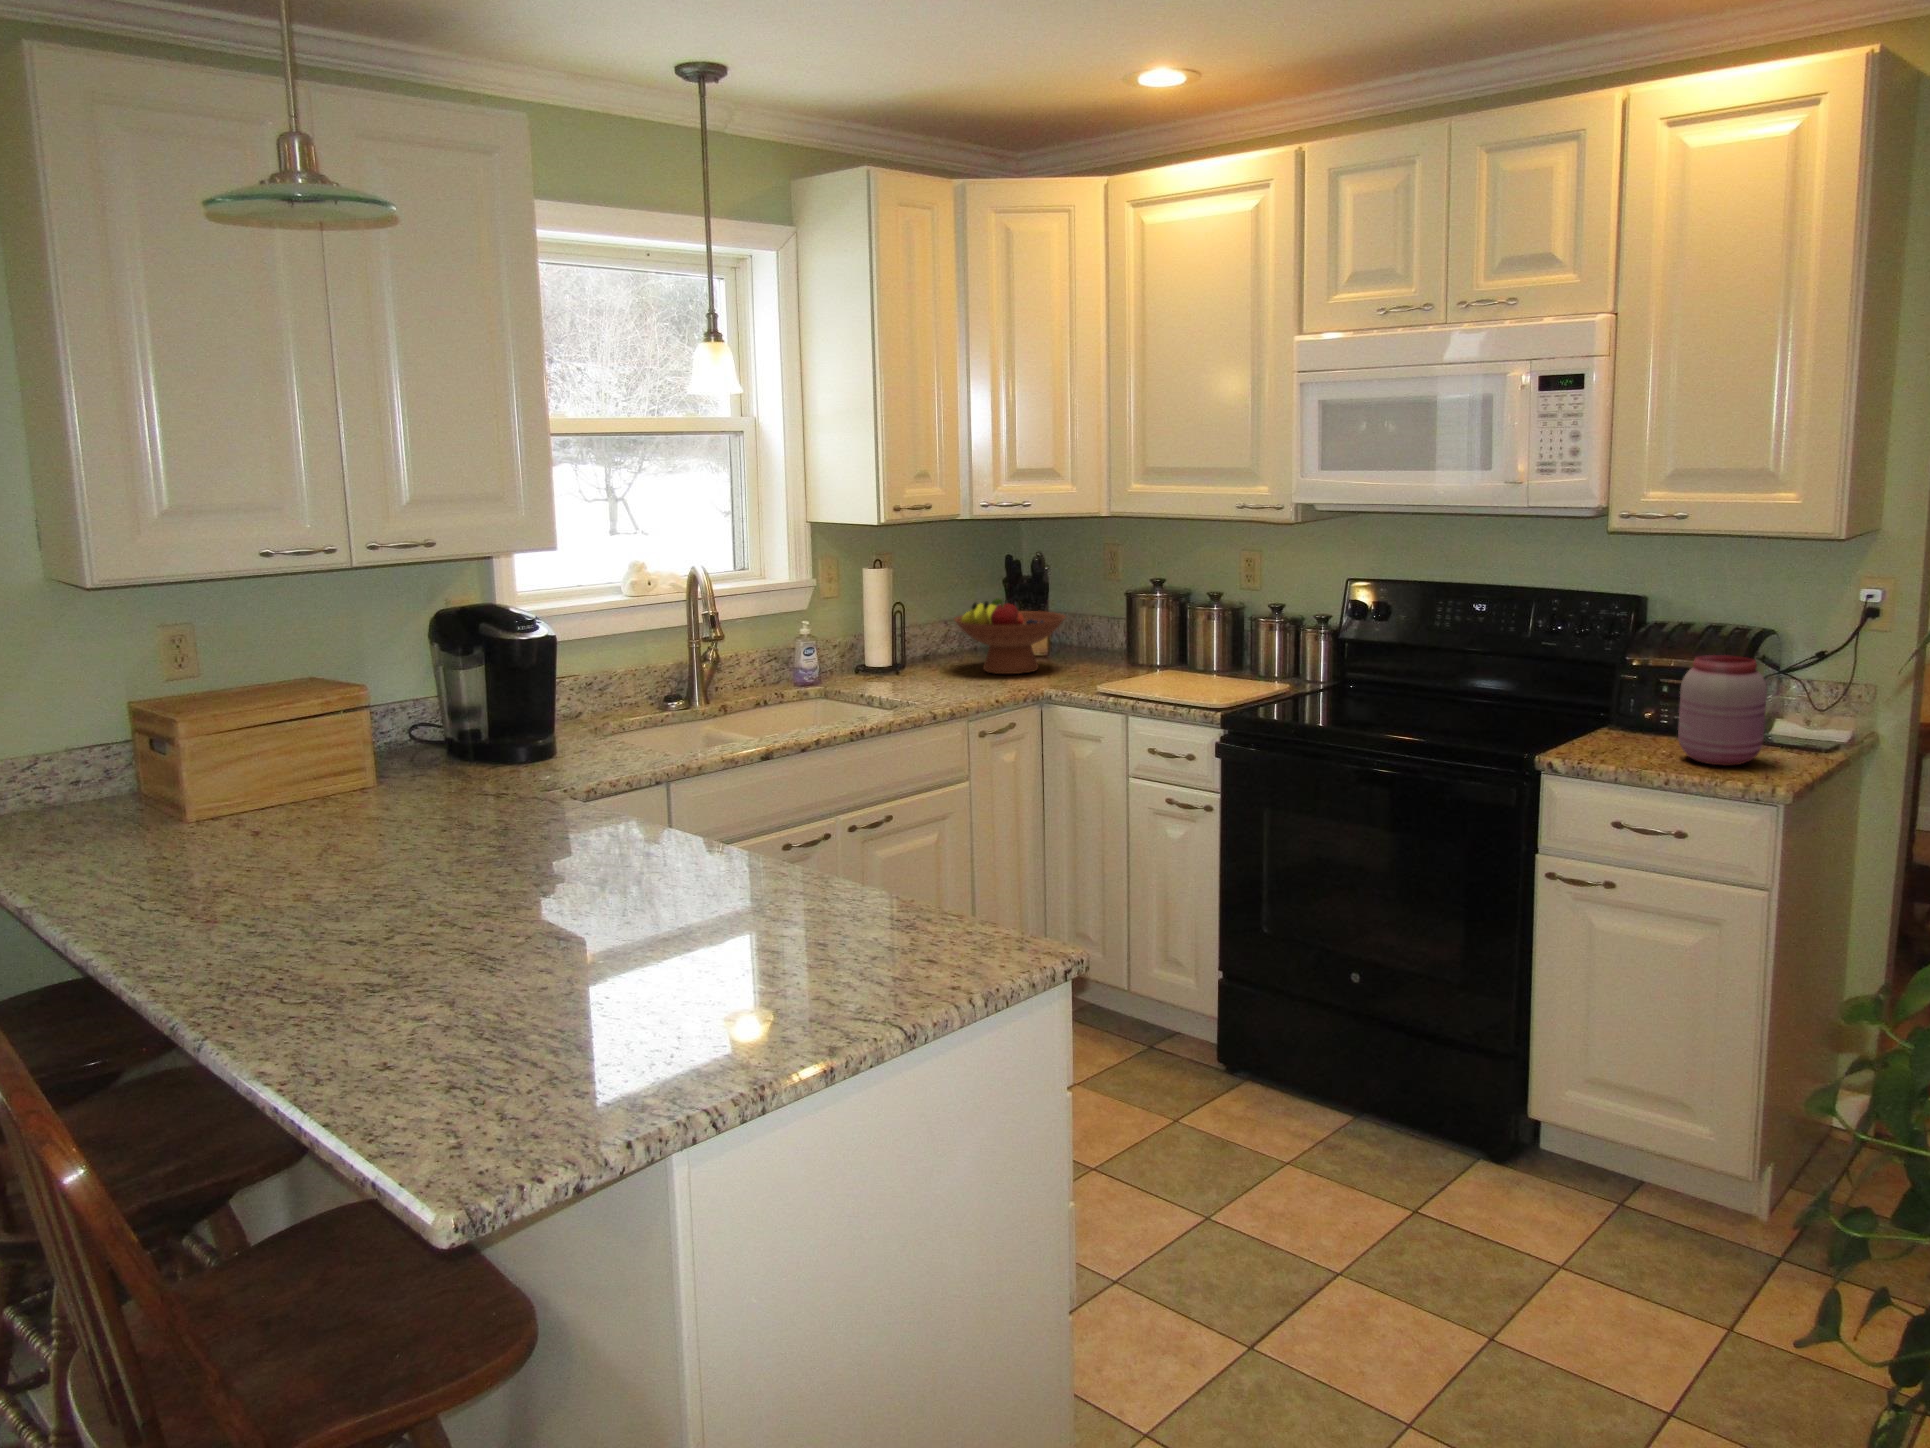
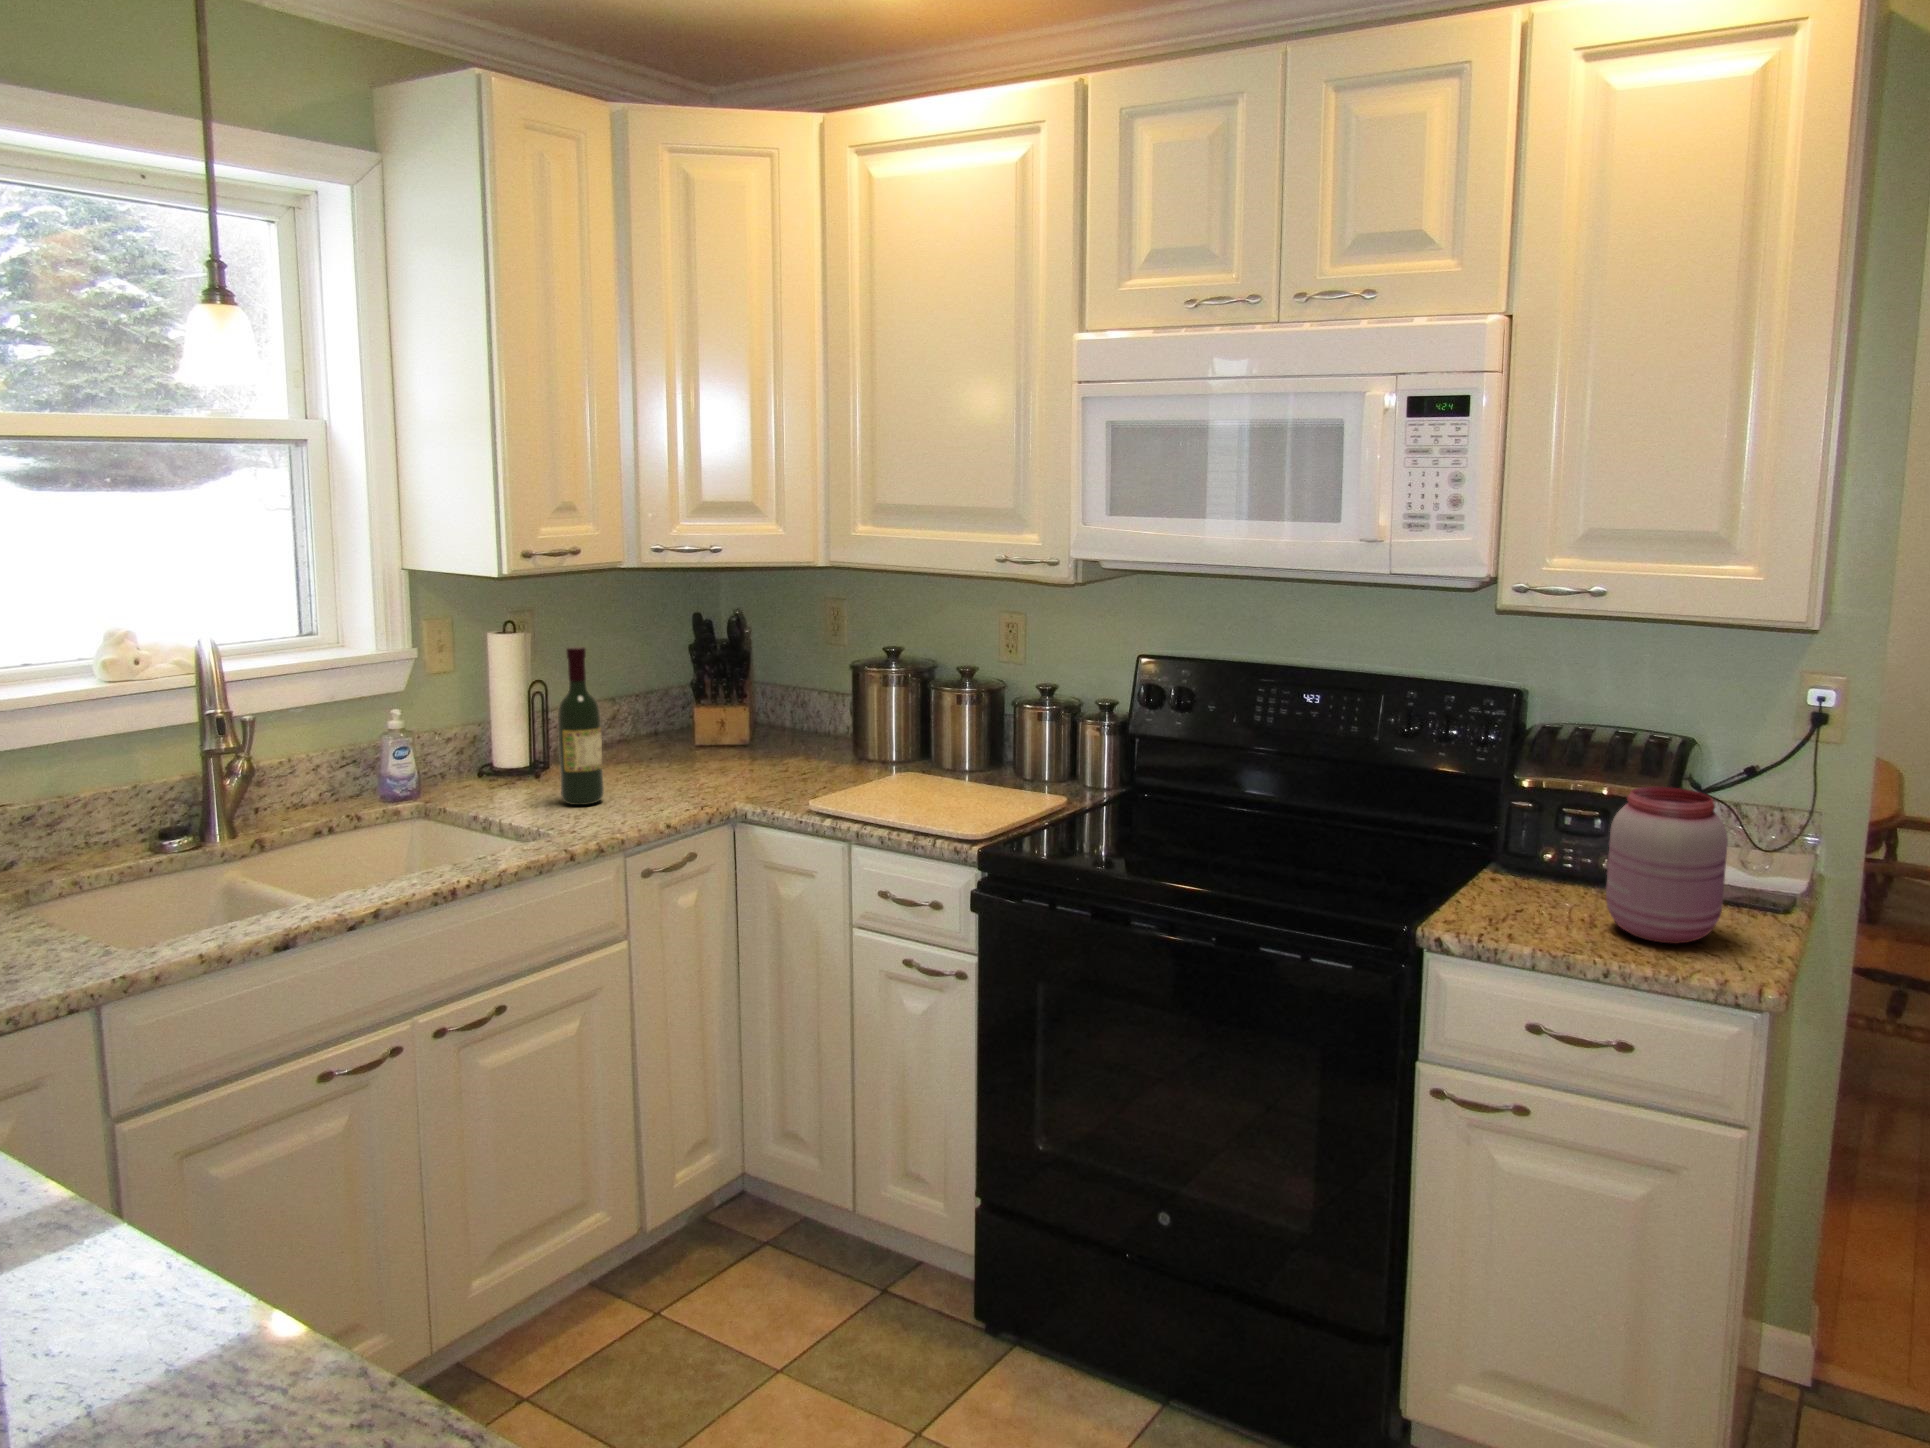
wine bottle: none [917,576,947,689] -> present [558,646,604,805]
fruit bowl: present [954,598,1065,674] -> none [619,672,773,776]

